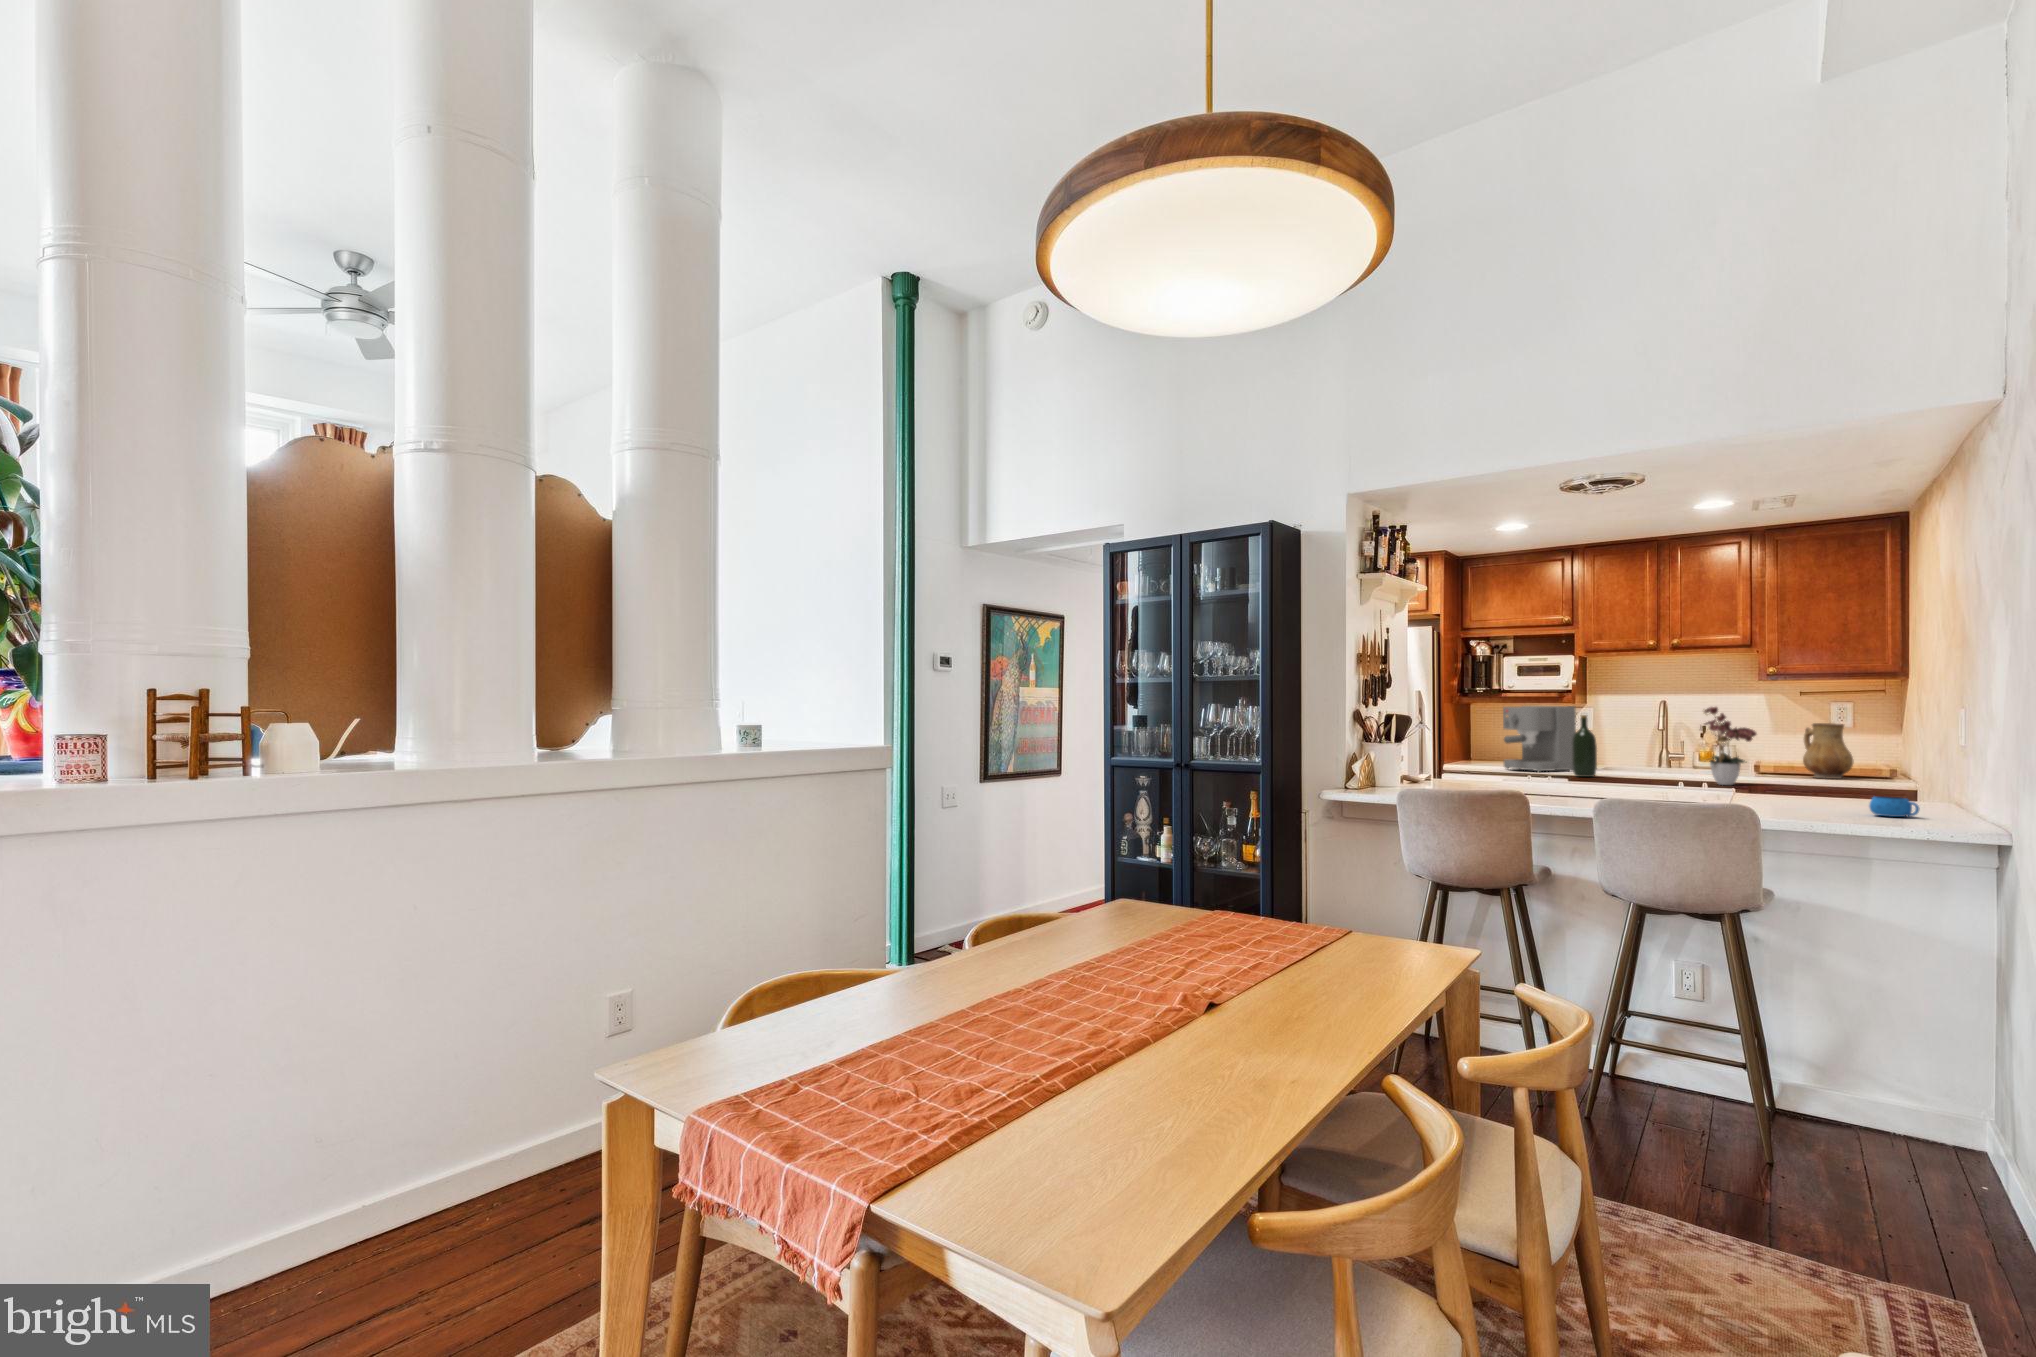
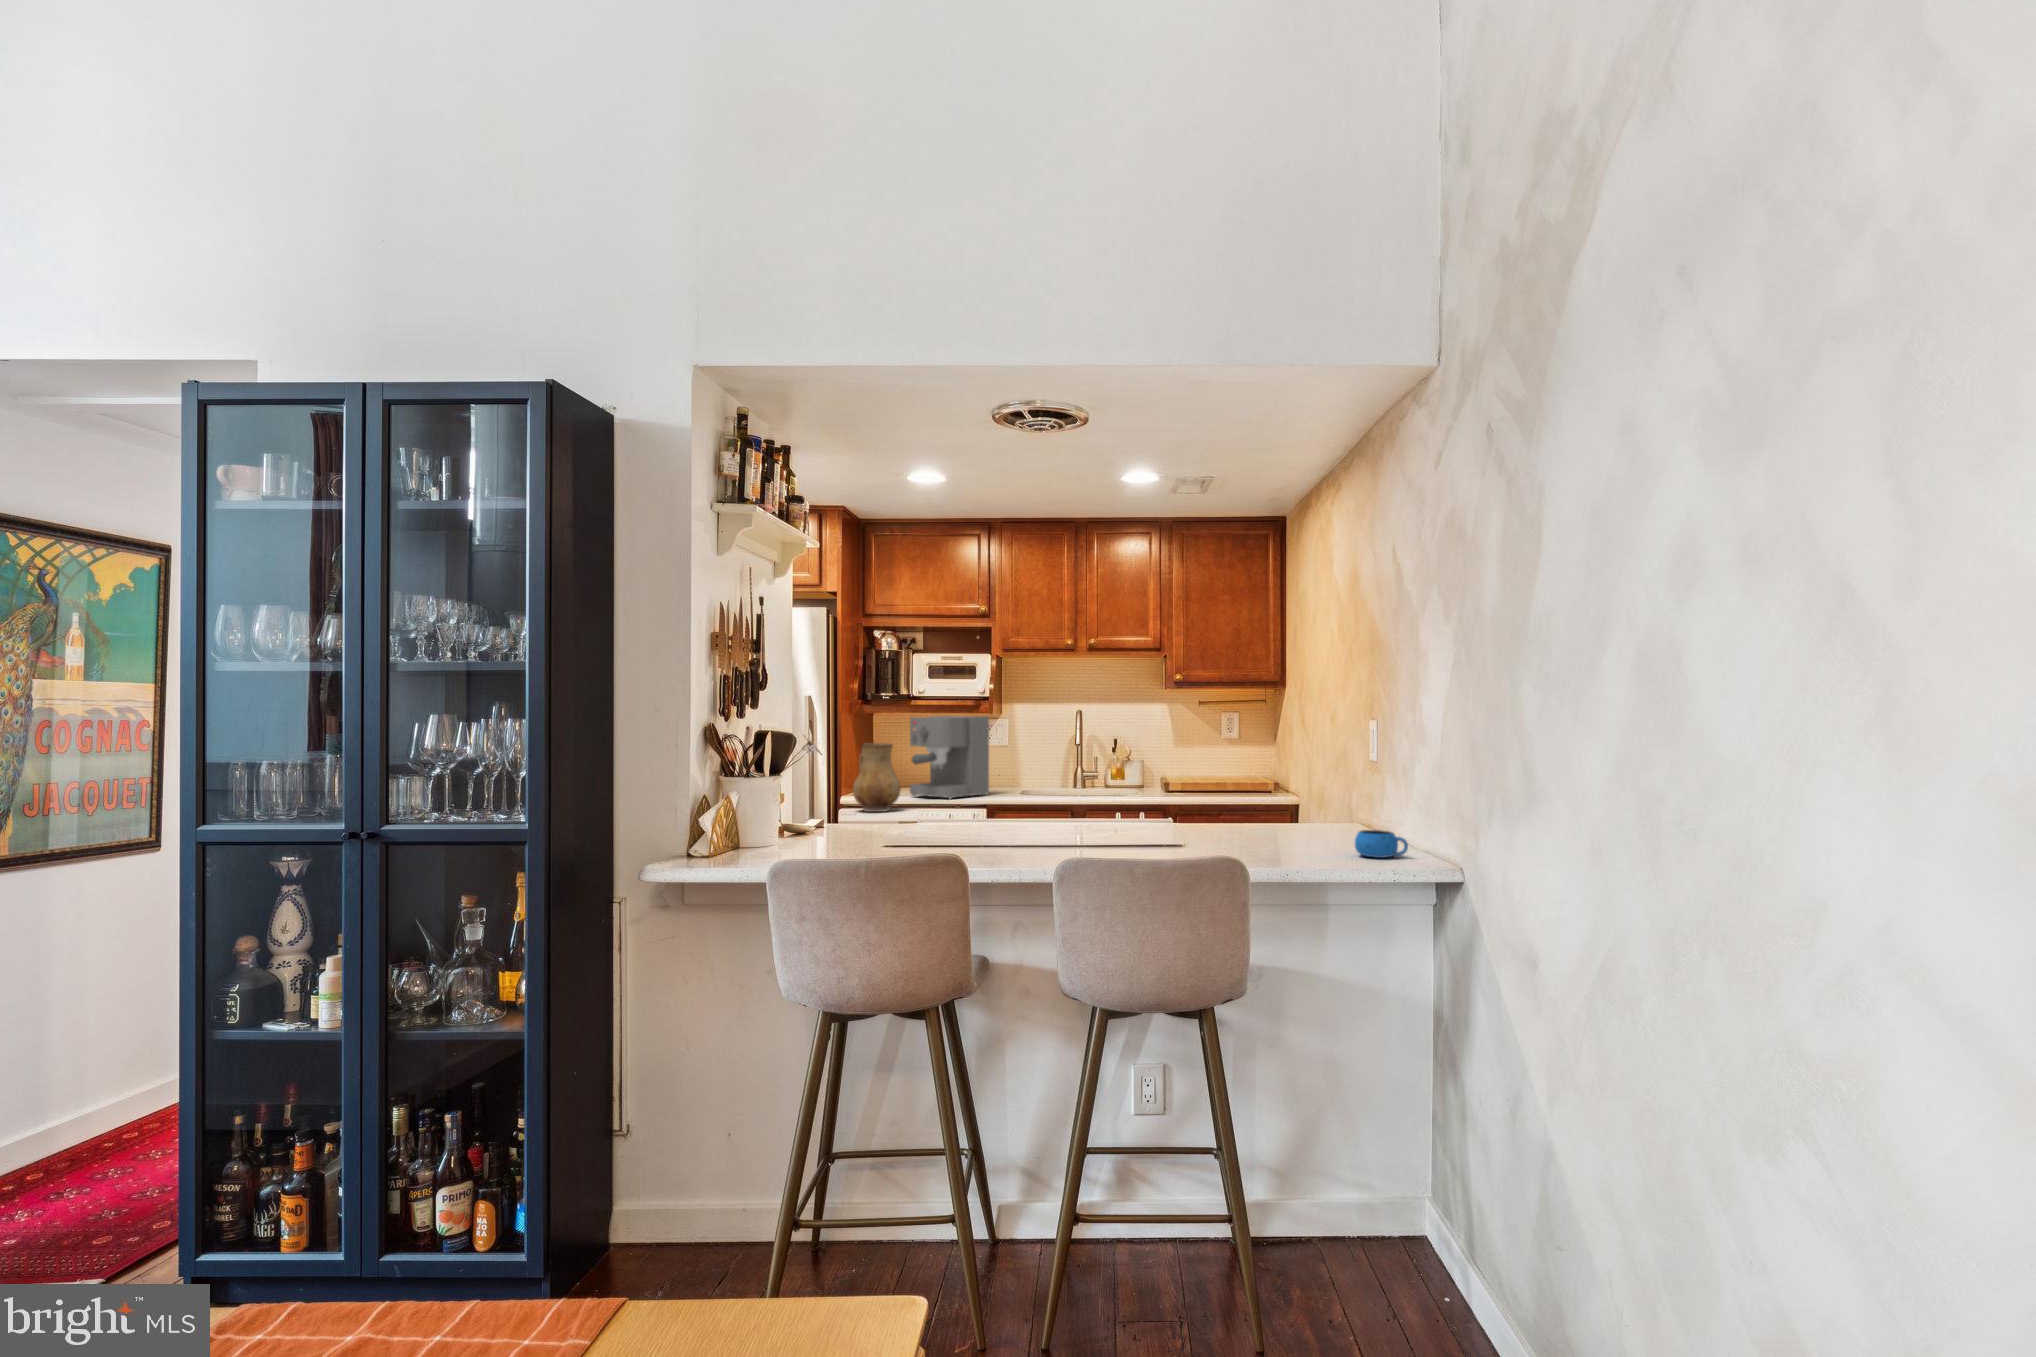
flower arrangement: present [1700,707,1756,785] -> none [1126,711,1188,810]
wine bottle: present [1572,715,1597,777] -> none [990,727,1016,805]
ceramic pitcher: present [1803,723,1854,779] -> present [853,743,900,812]

